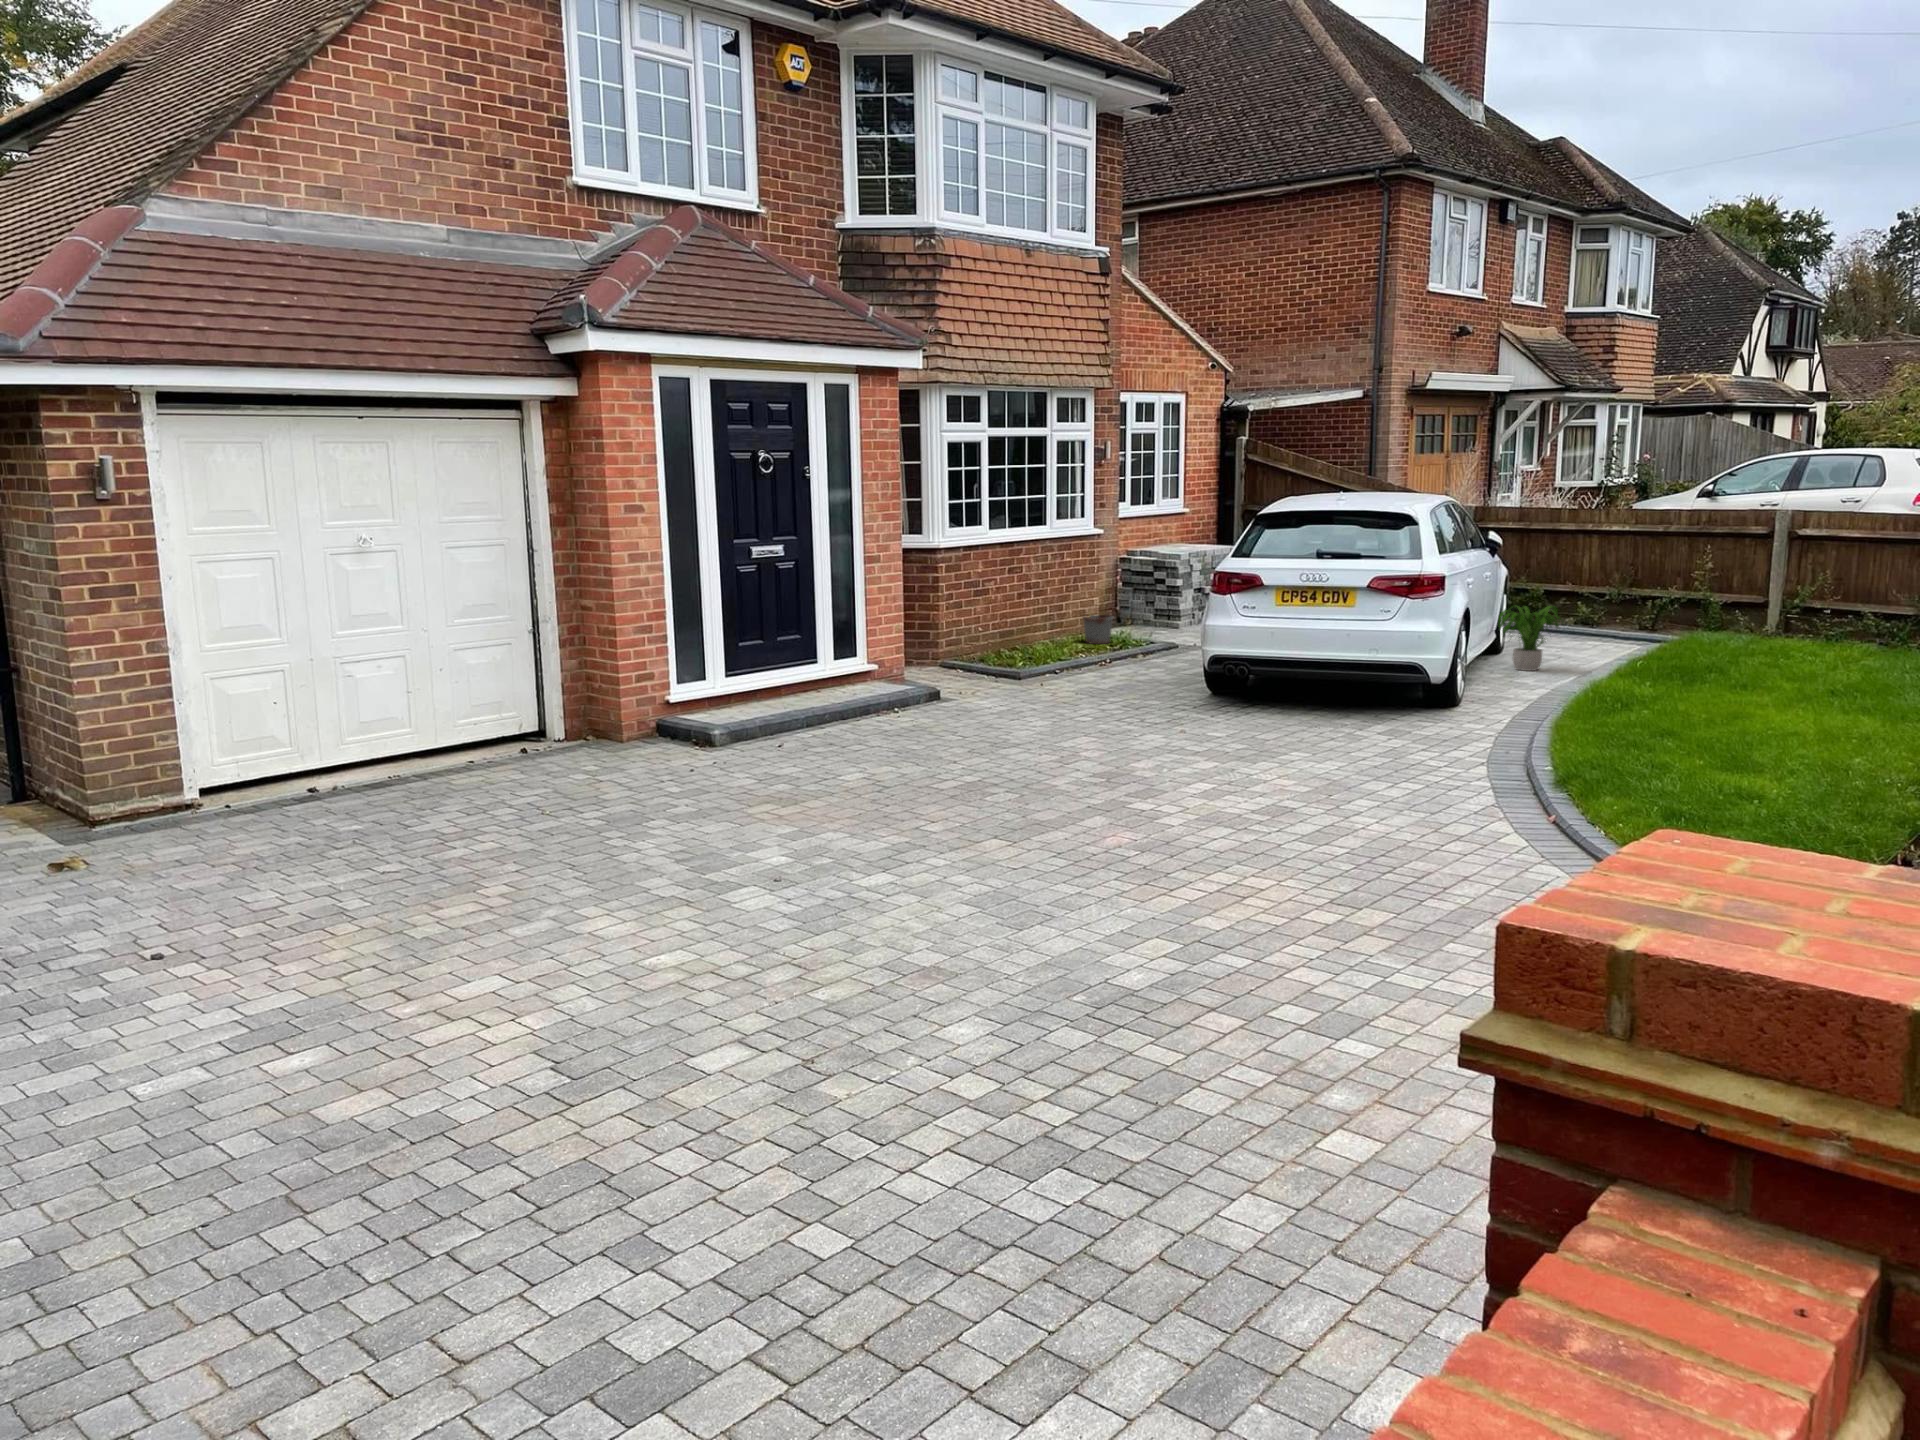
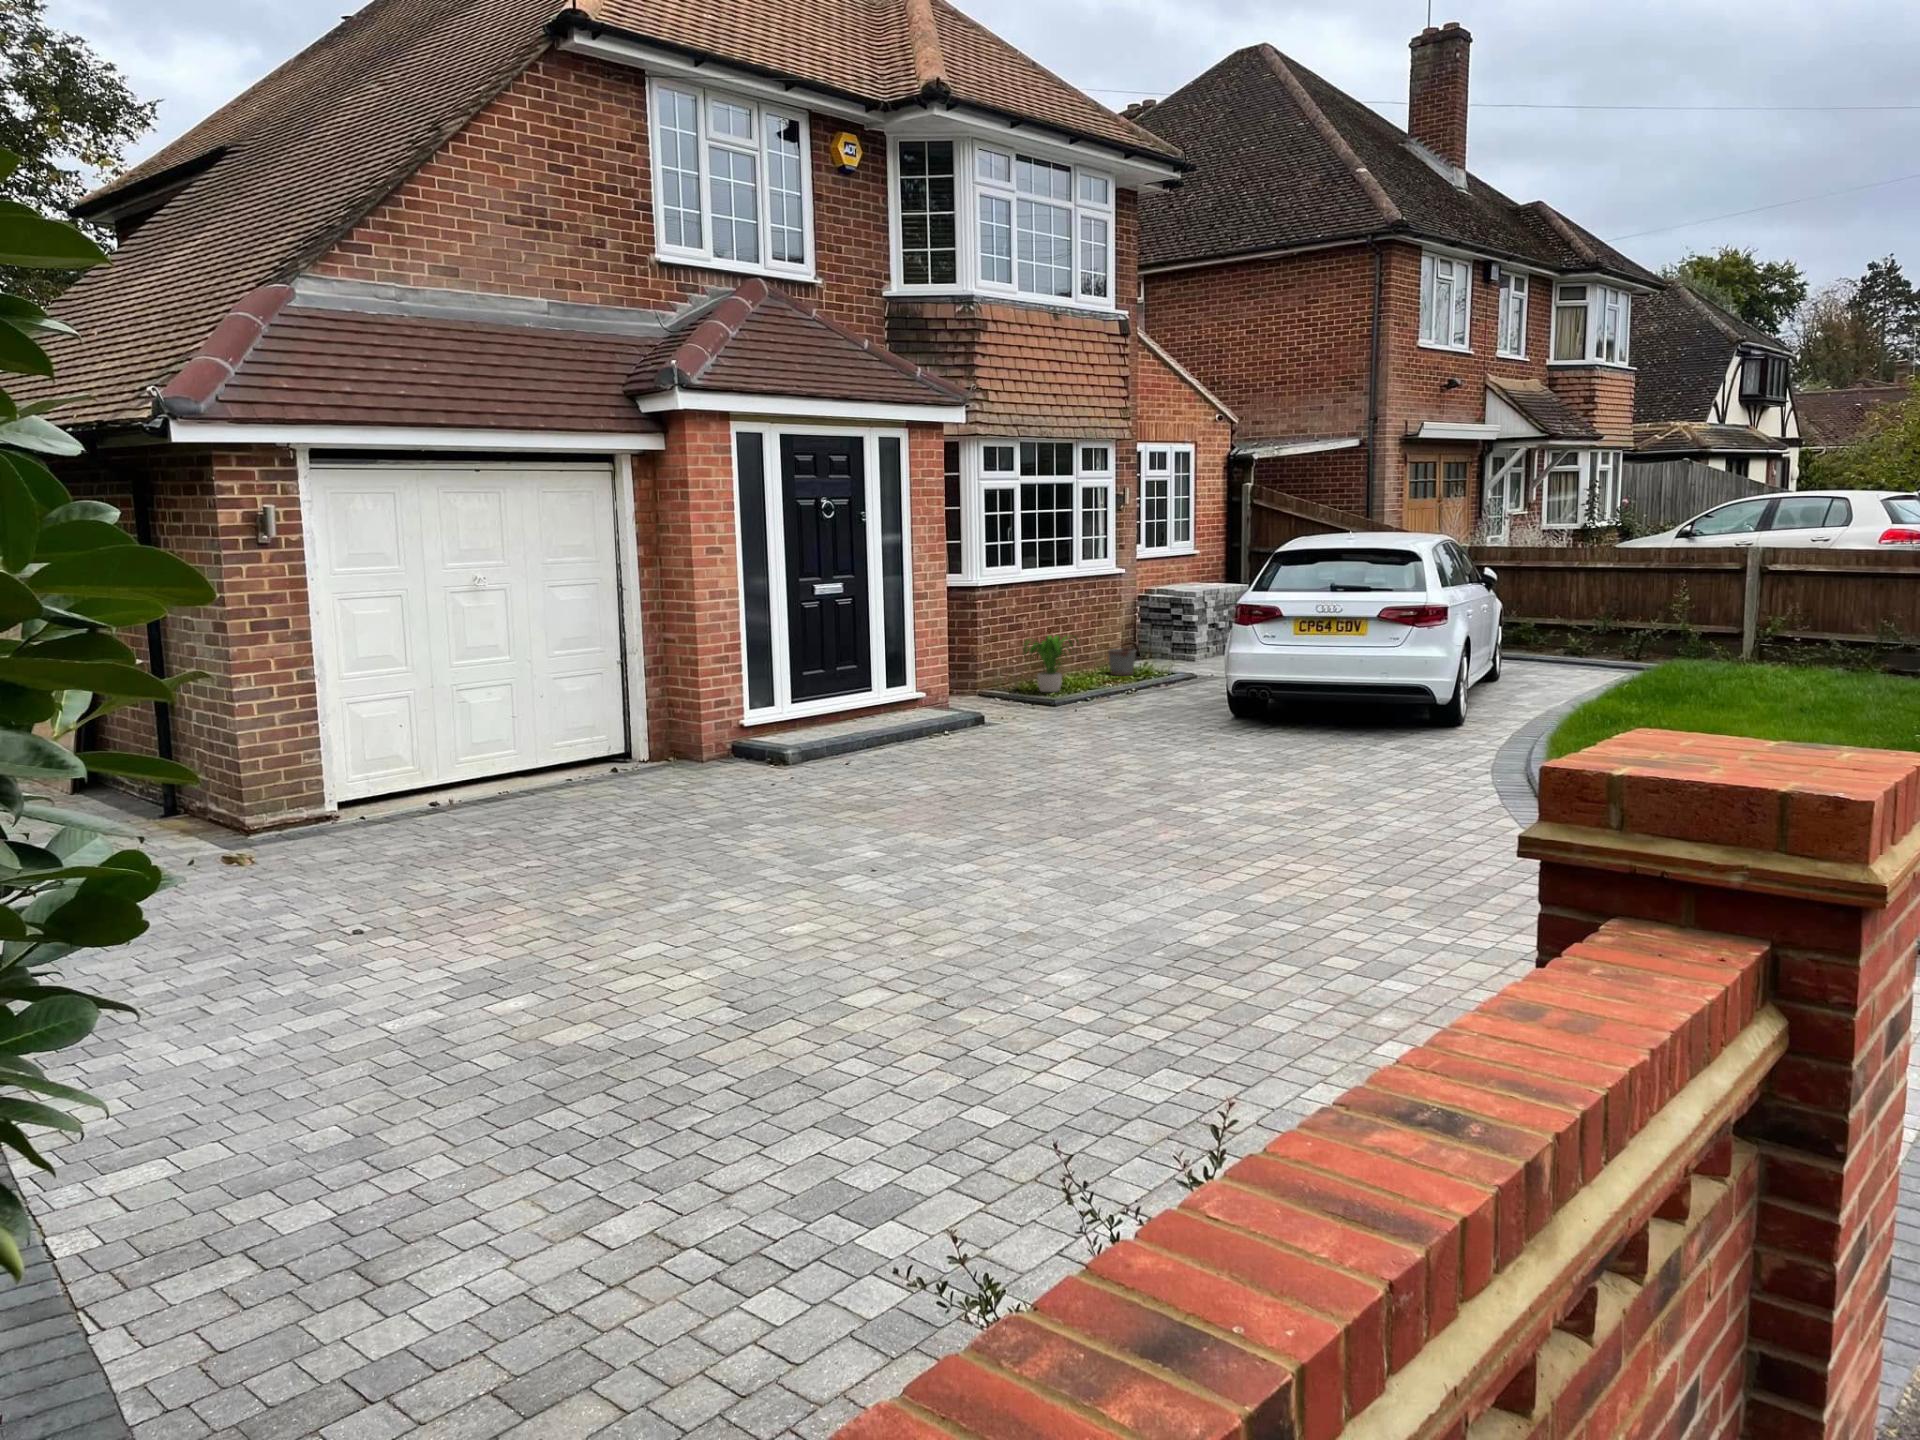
potted plant: present [1498,606,1562,671] -> present [1023,636,1078,692]

